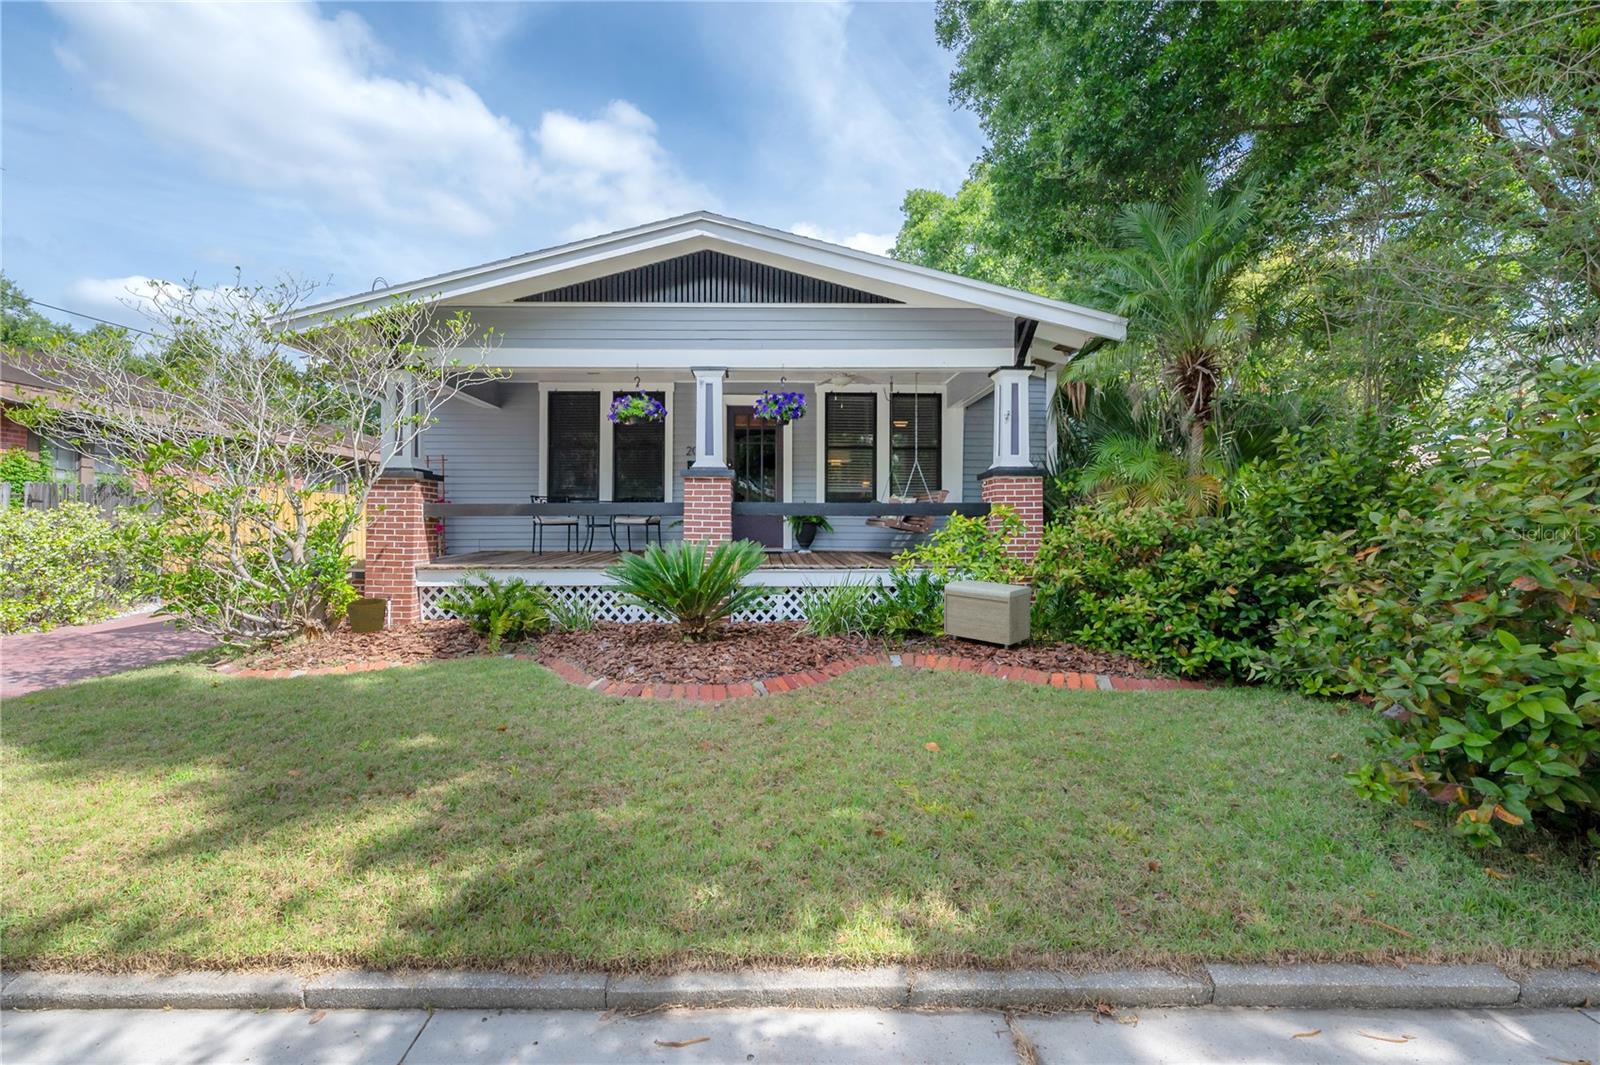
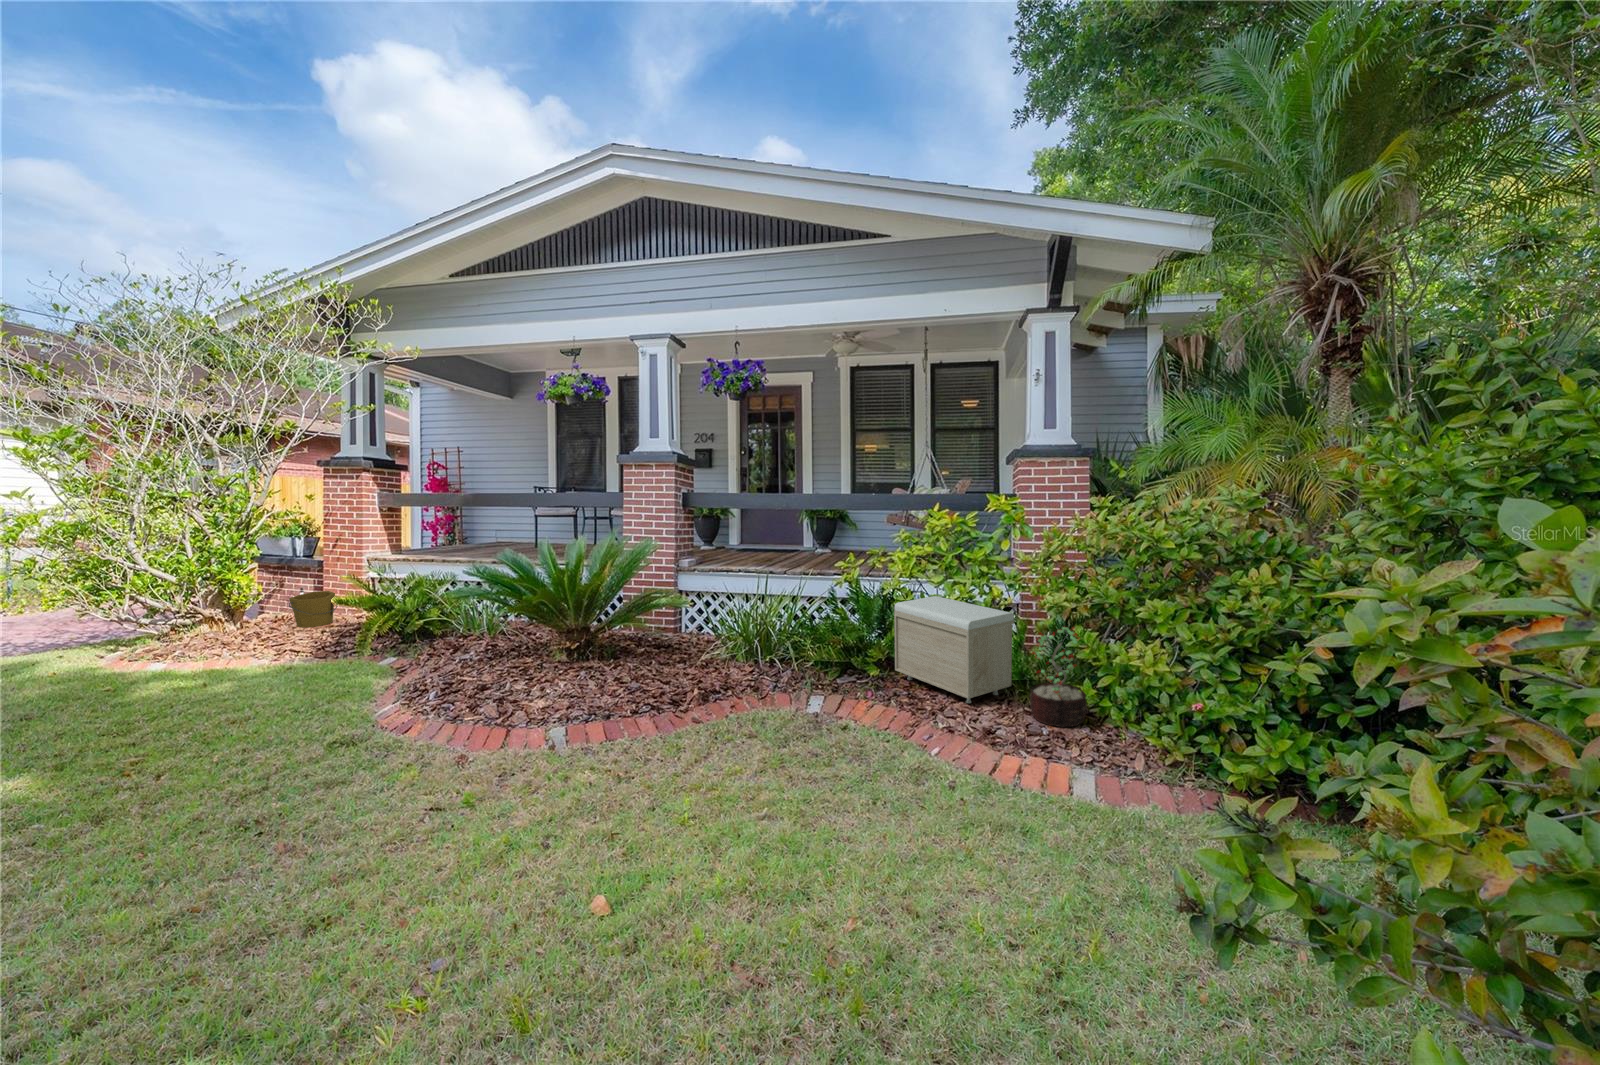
decorative plant: none [1050,592,1087,657] -> present [1030,627,1087,727]

